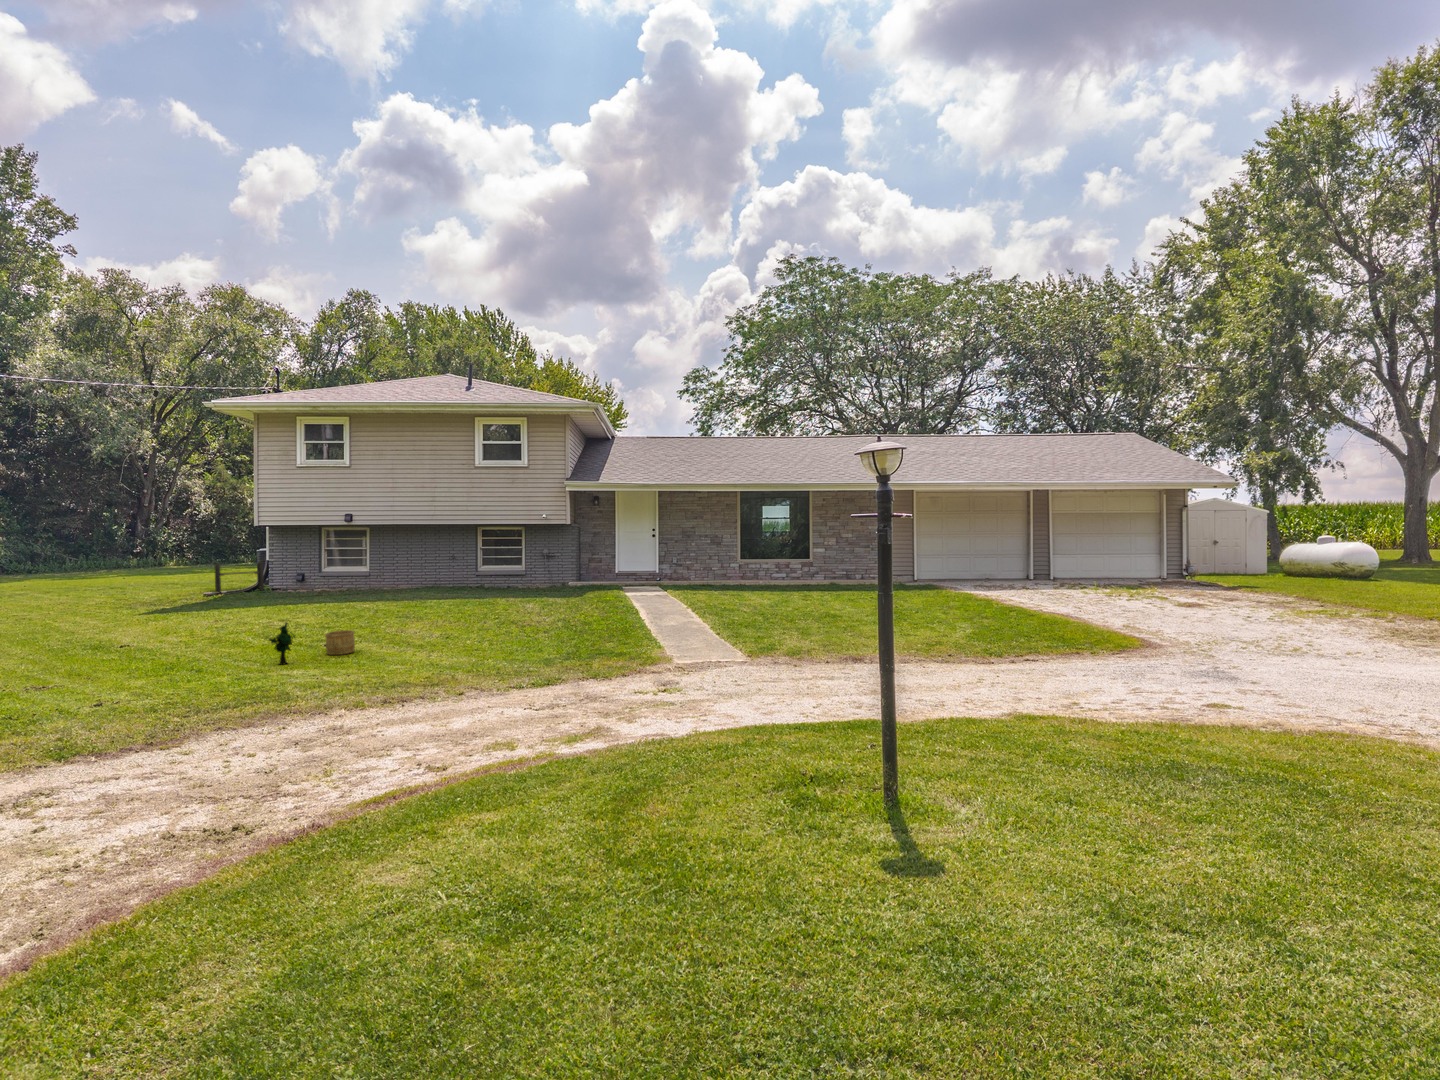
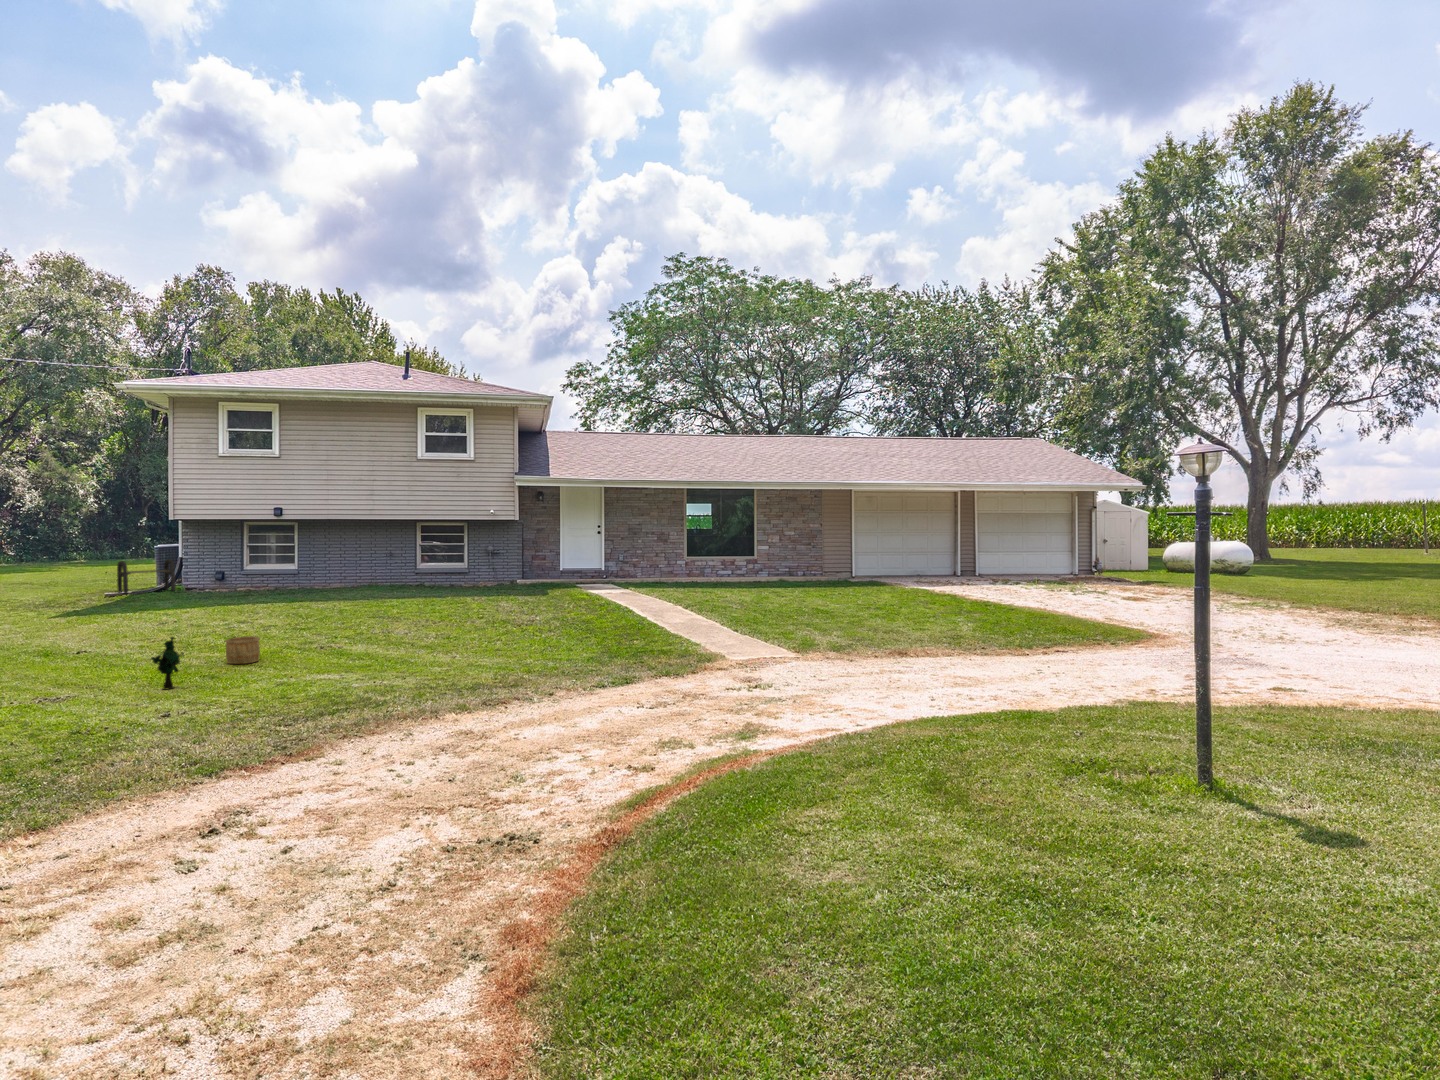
decorative plant: present [269,623,295,665] -> present [151,637,184,690]
wooden bucket: present [325,630,355,655] -> present [225,636,260,664]

